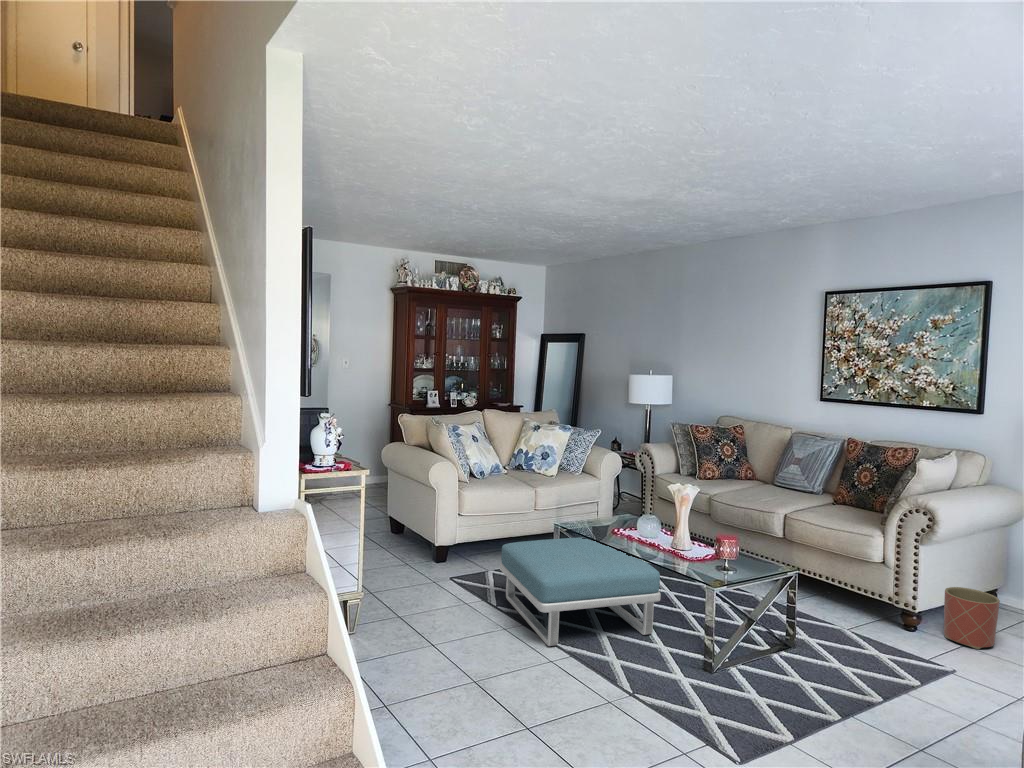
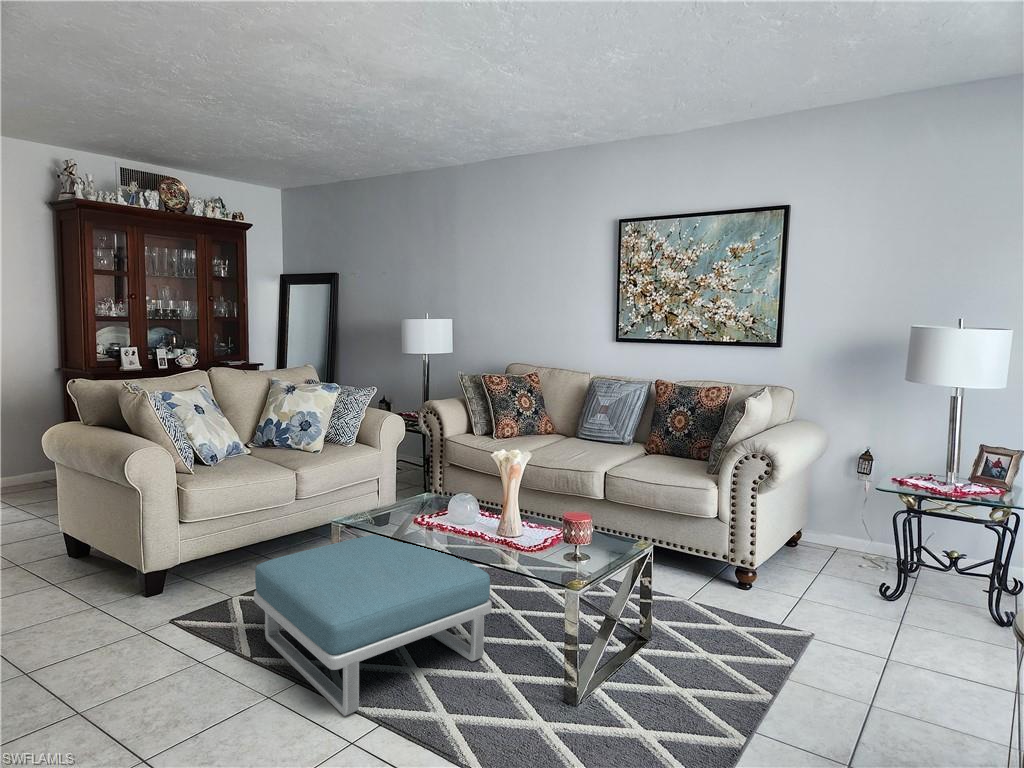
planter: present [944,587,1000,649] -> none [776,533,830,599]

